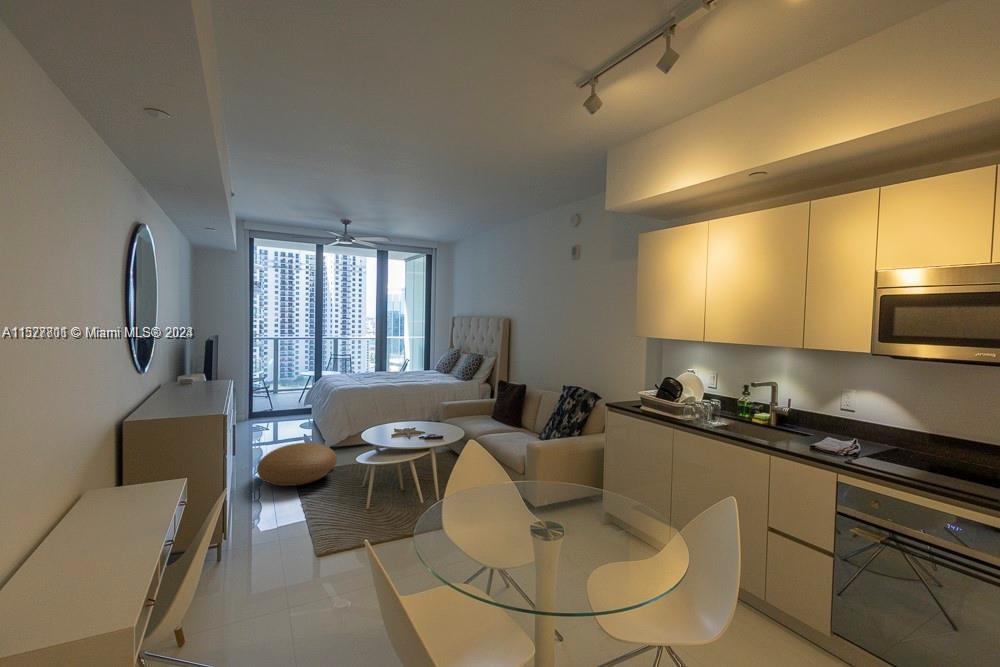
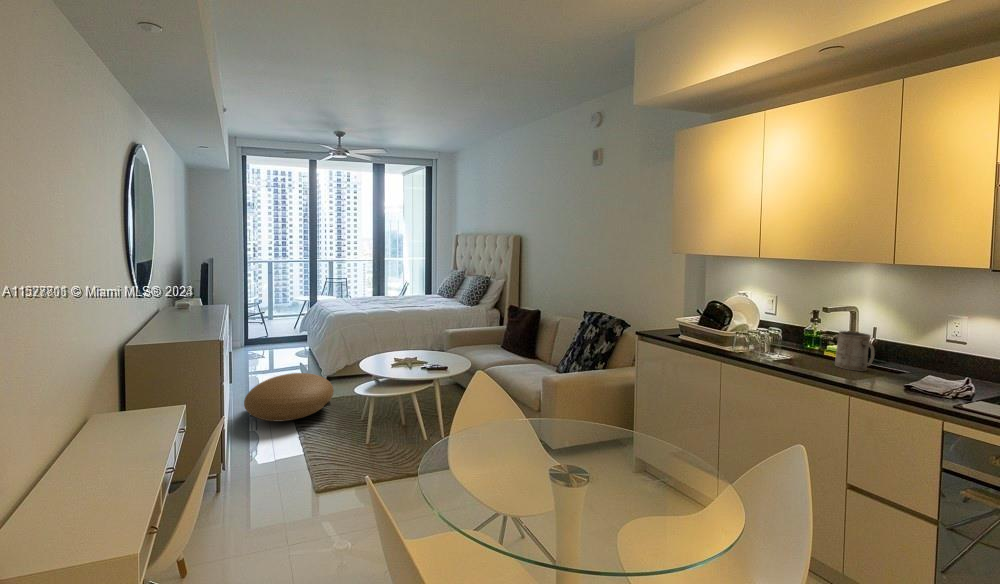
mug: none [754,402,780,434] -> present [835,331,875,371]

